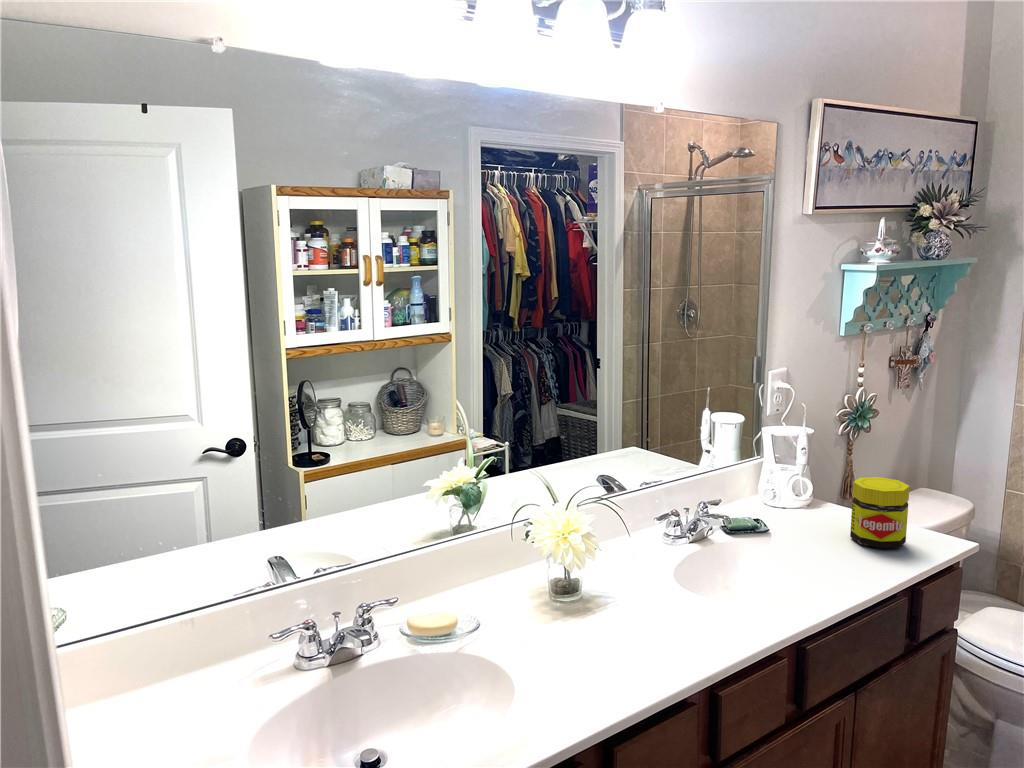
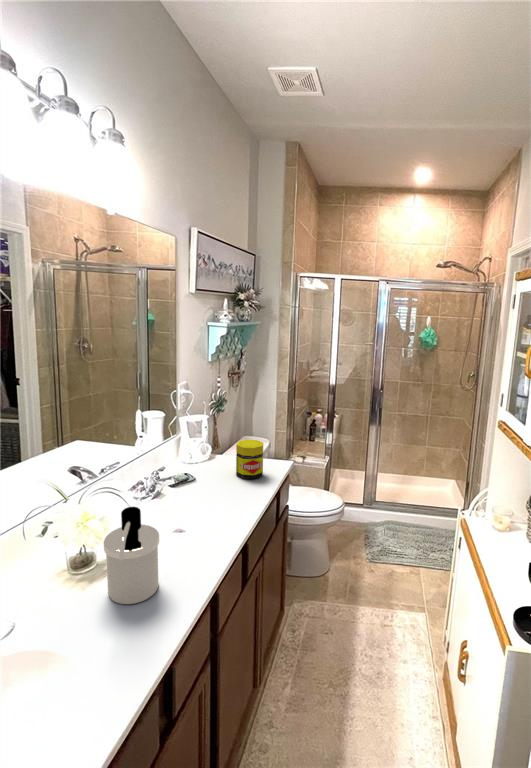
soap dispenser: none [583,520,657,652] -> present [104,507,159,604]

